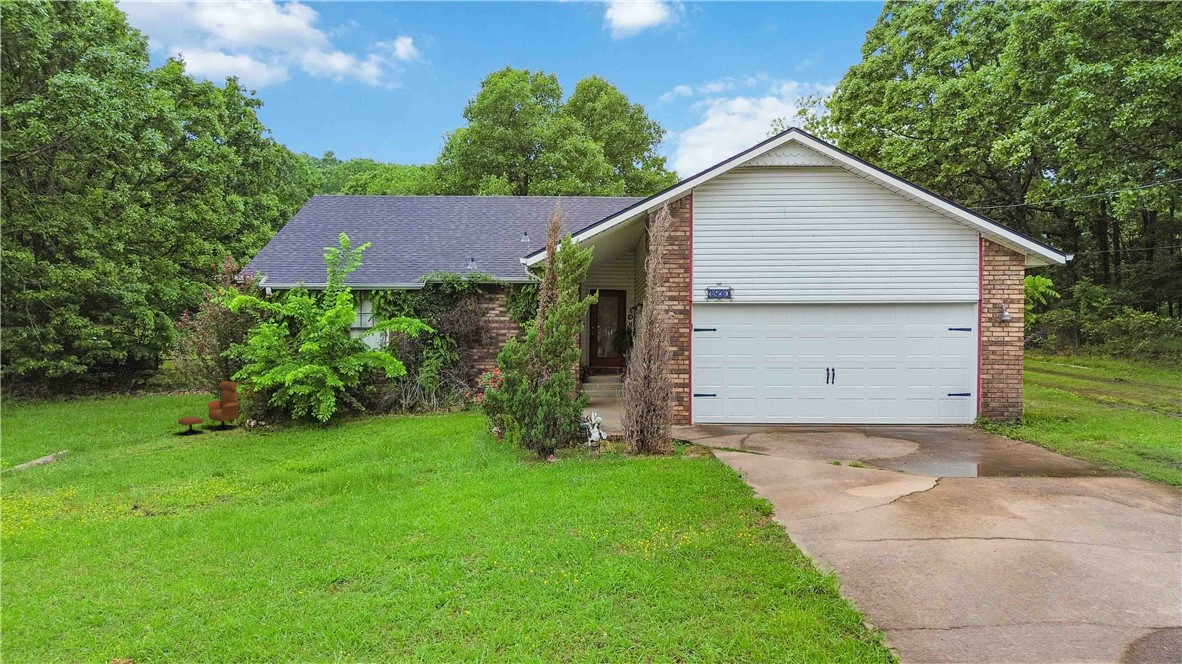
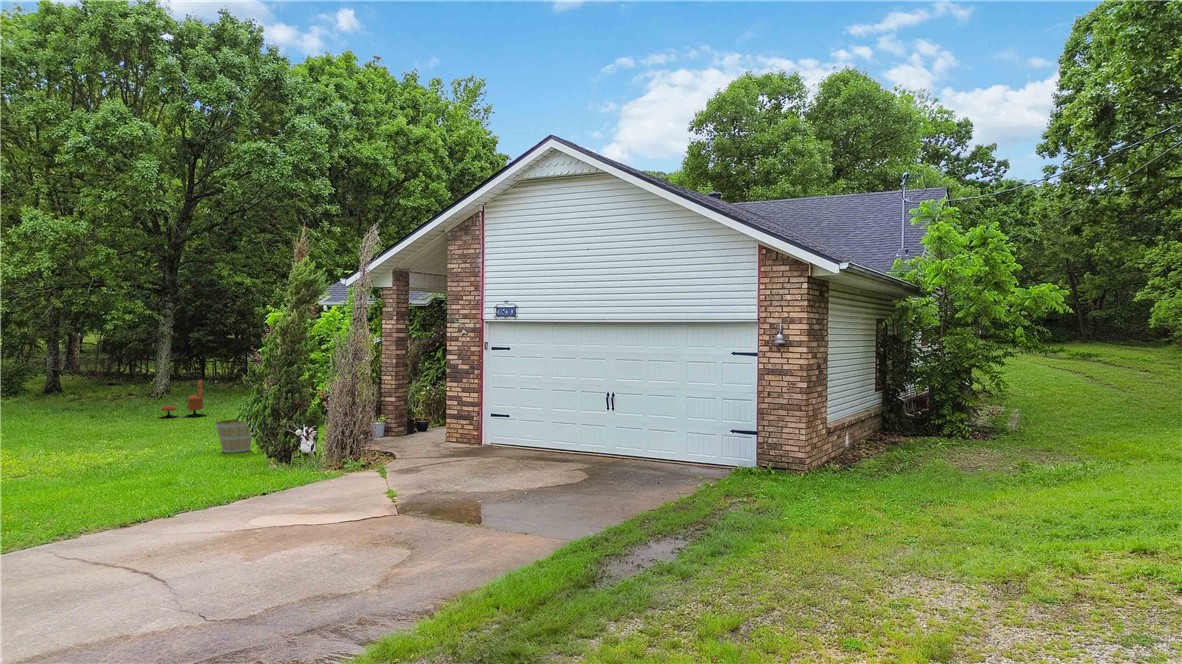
wooden bucket: none [473,420,519,465] -> present [216,419,252,453]

